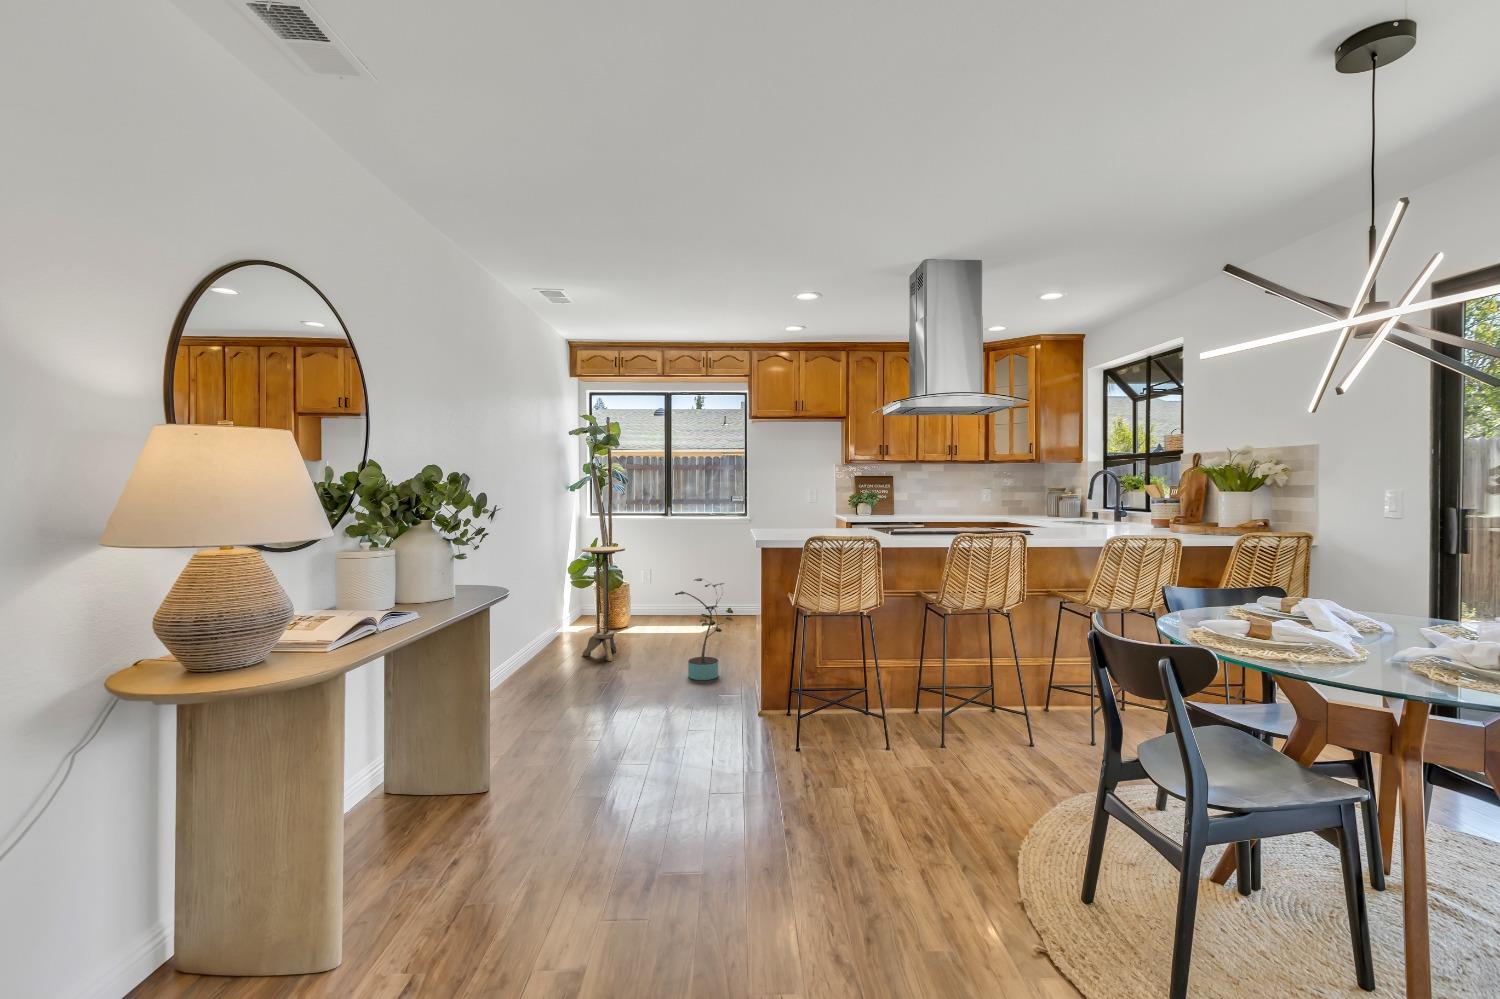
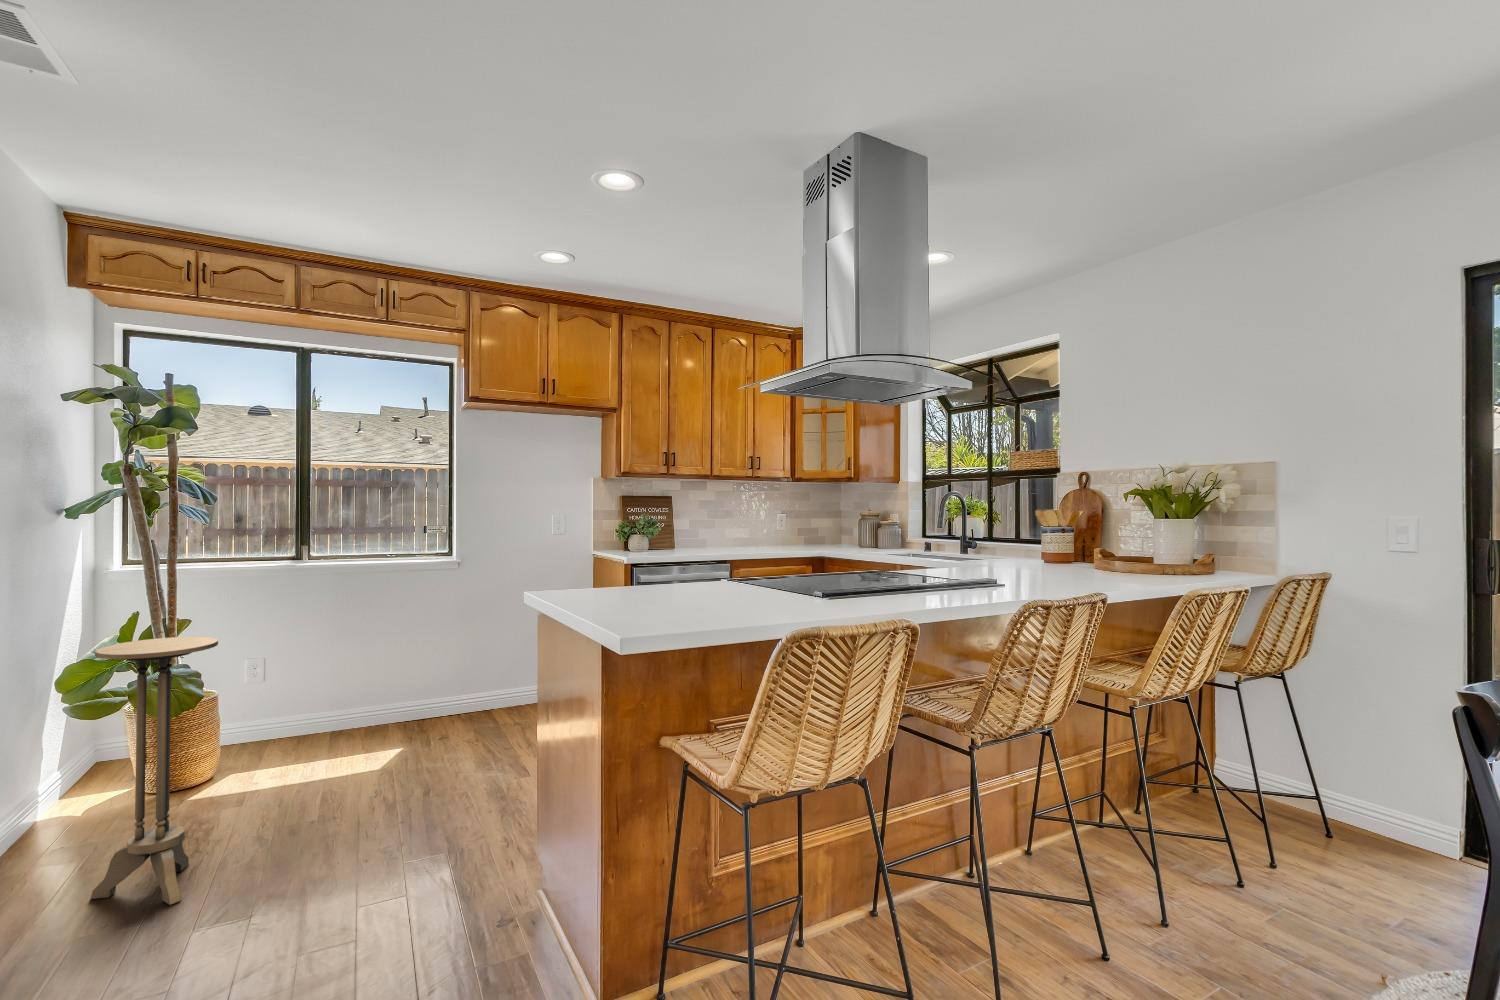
potted plant: present [675,578,733,680] -> none [361,697,498,925]

